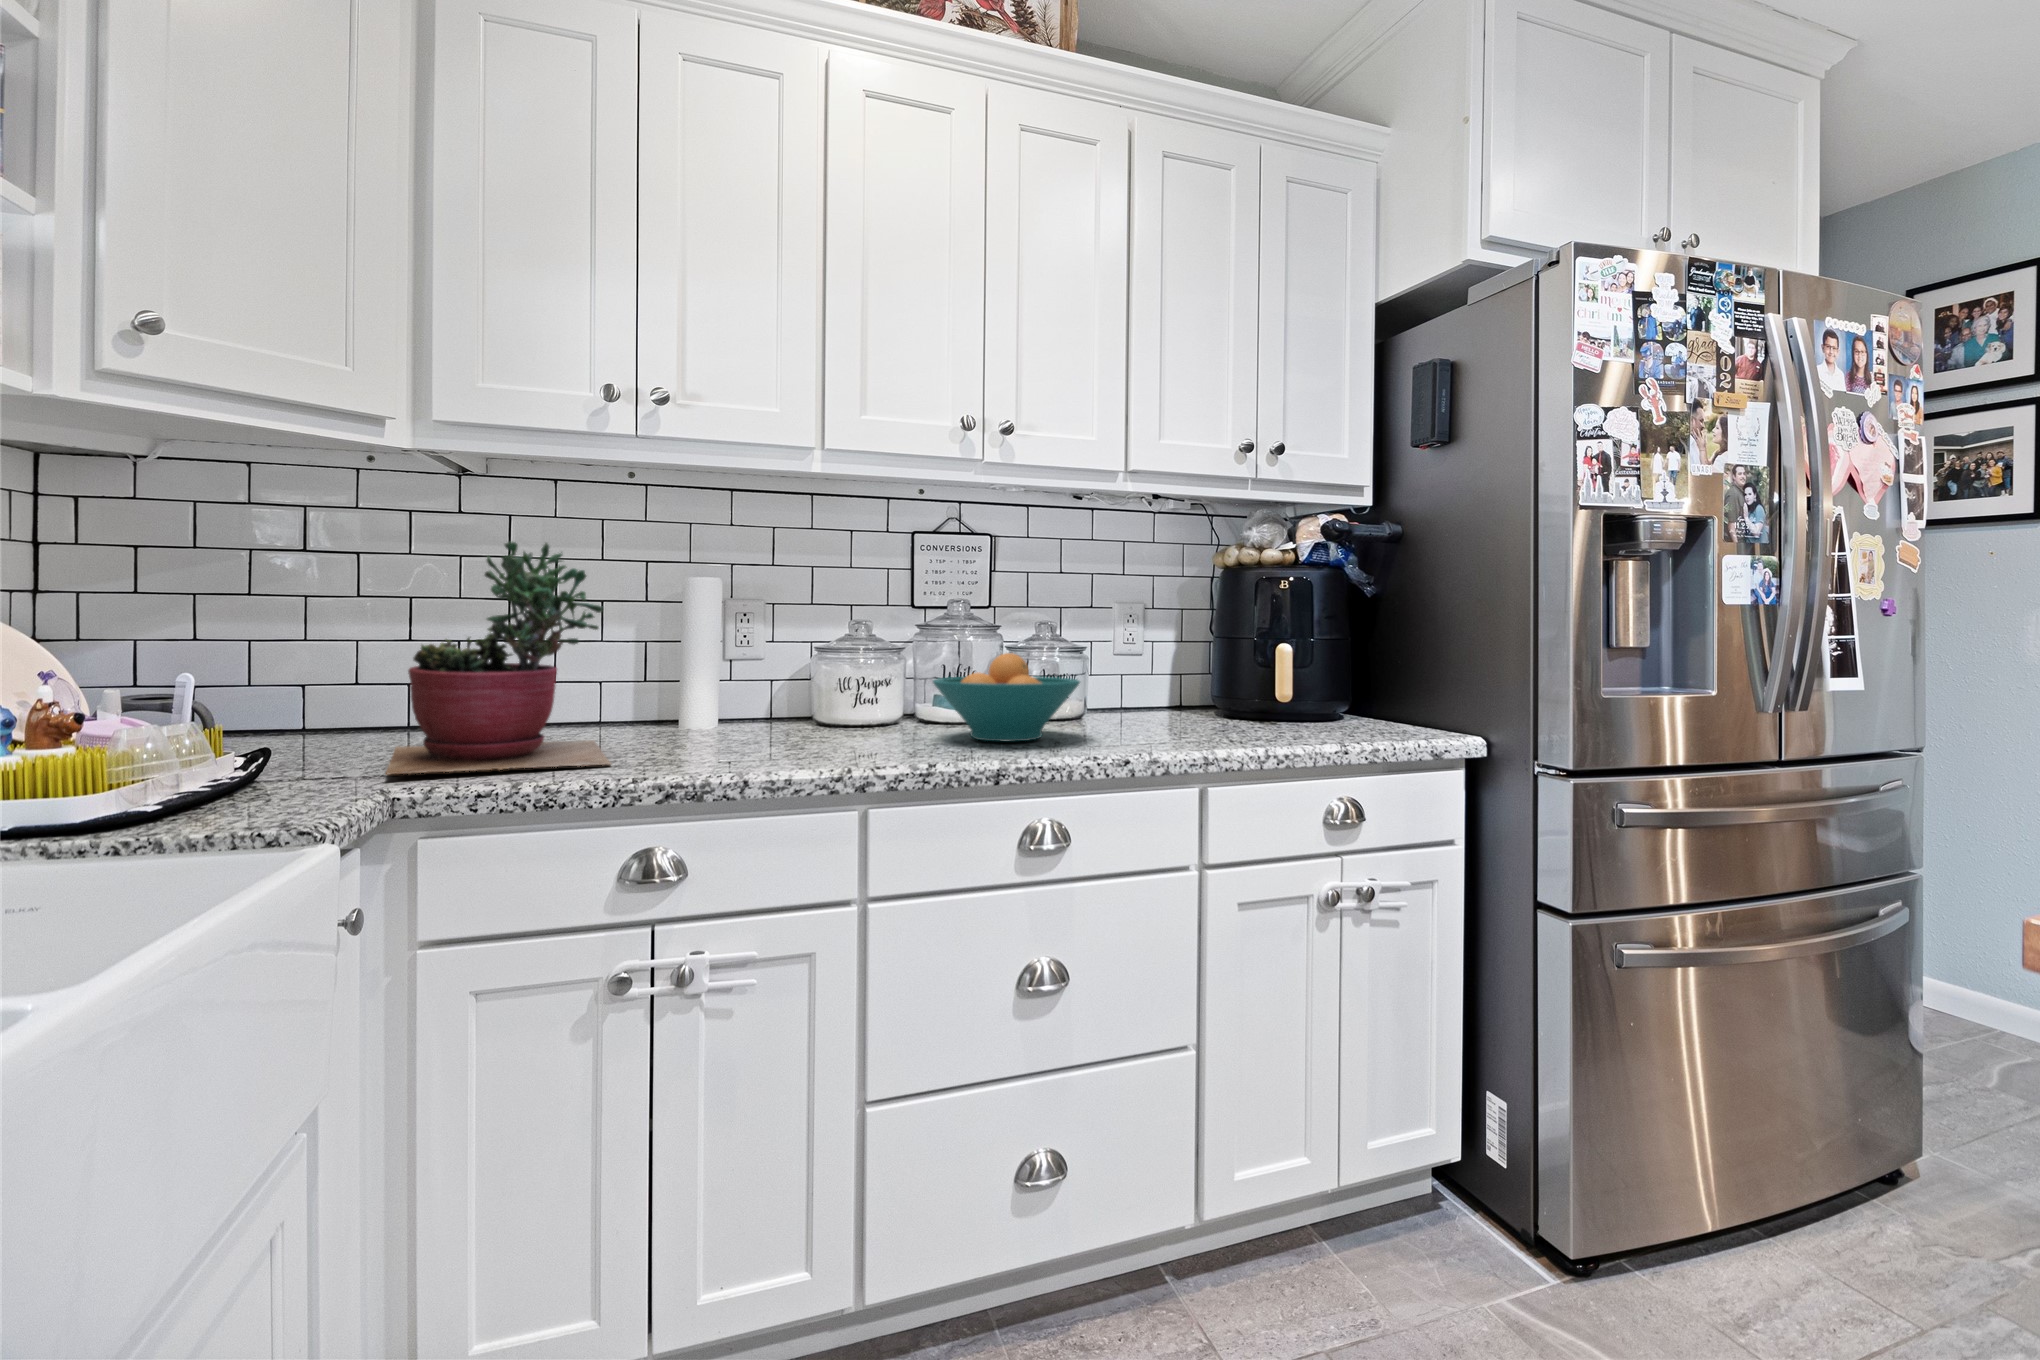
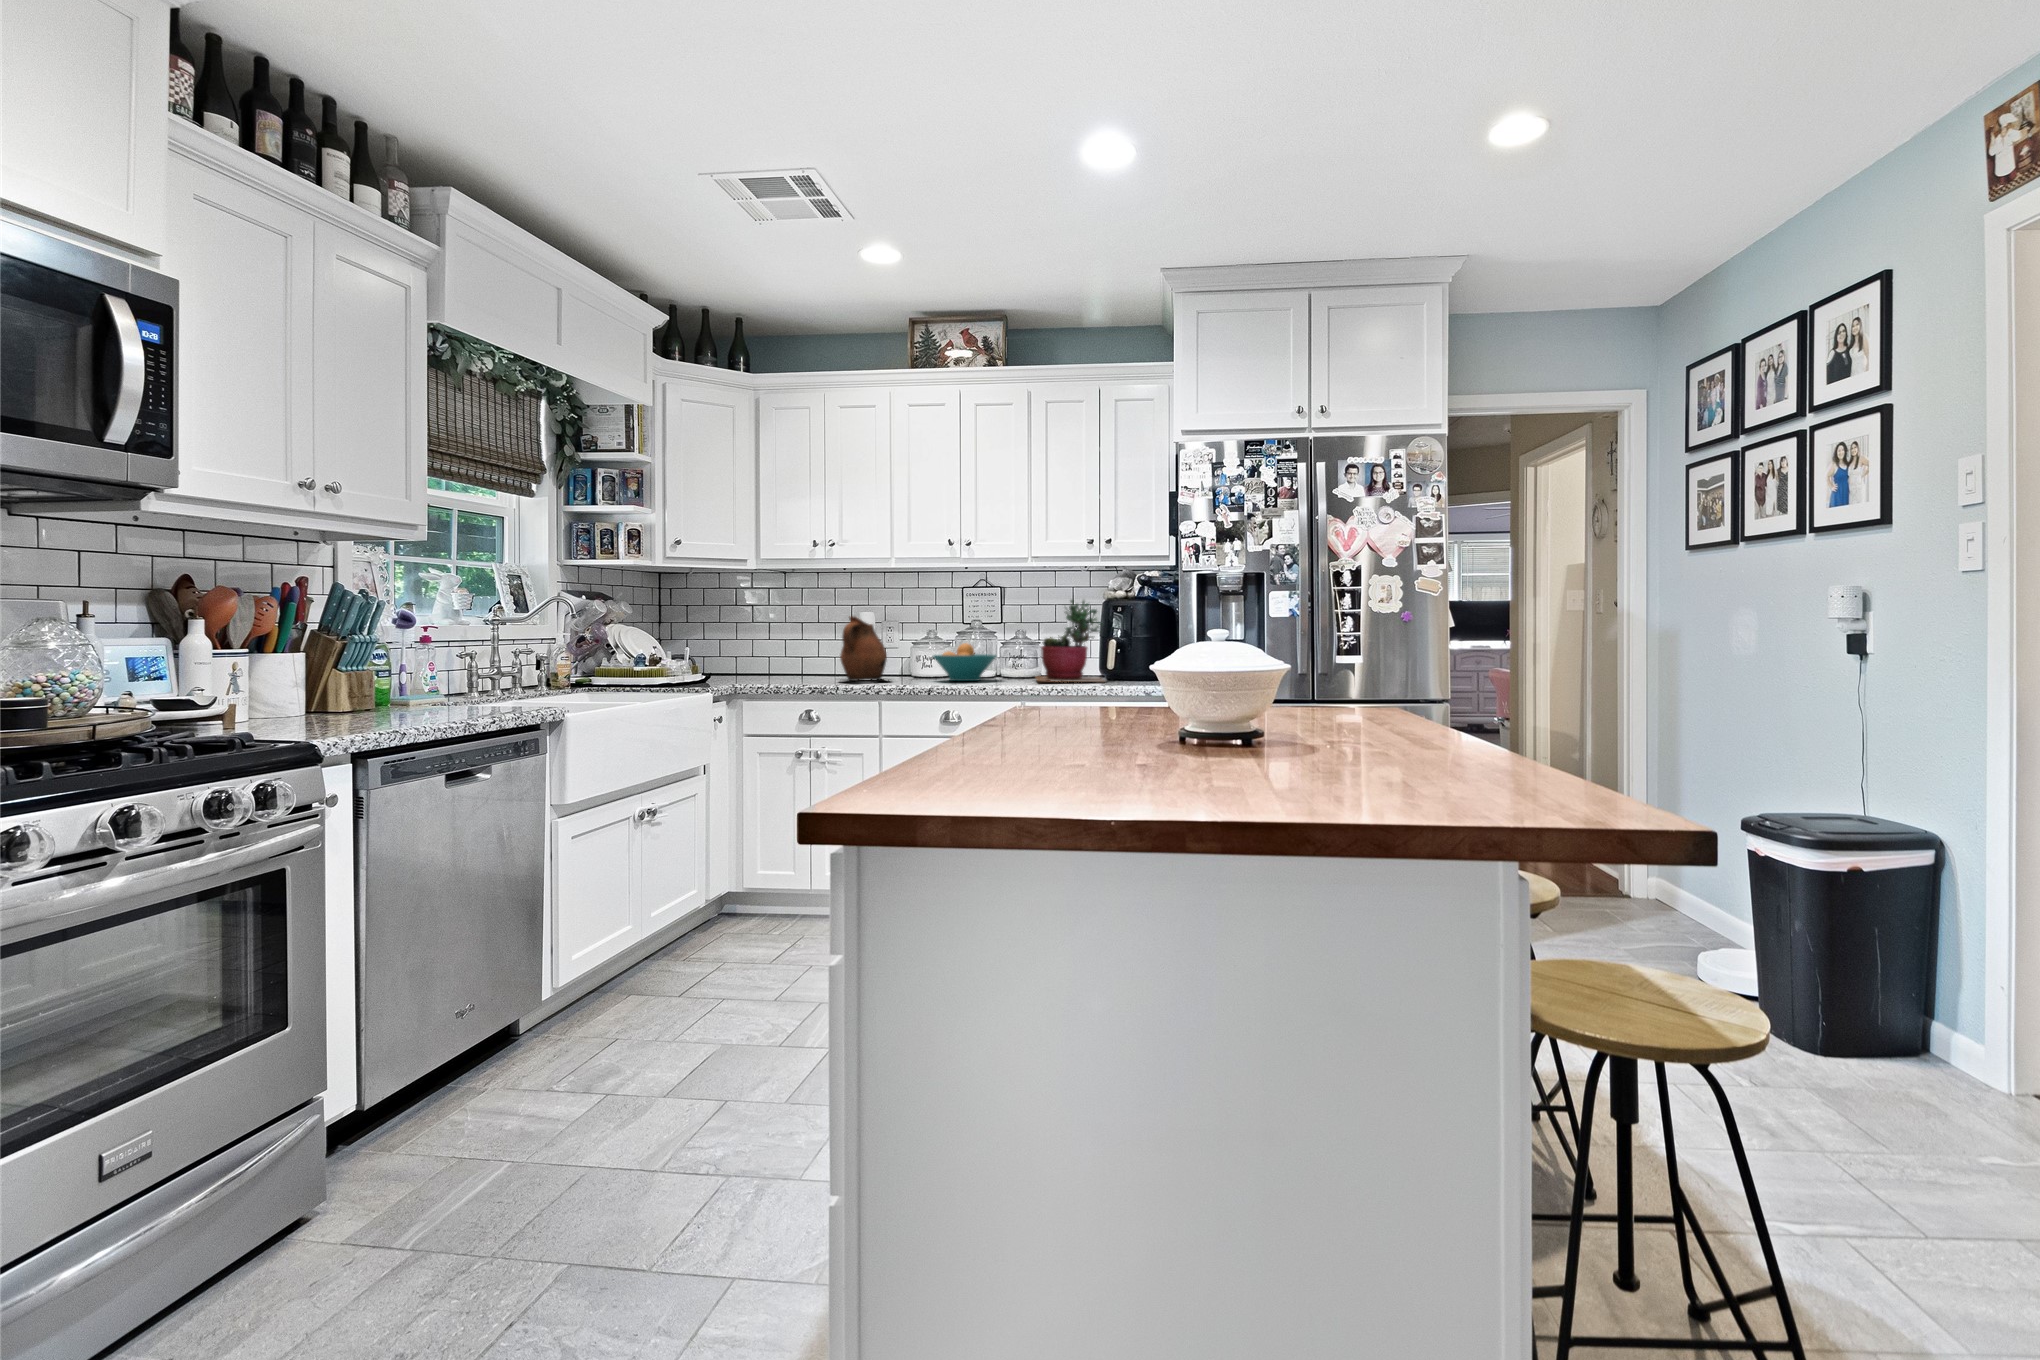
succulent plant: present [386,541,611,775] -> present [1036,600,1104,682]
ceramic pitcher: none [686,585,849,757] -> present [840,616,889,681]

